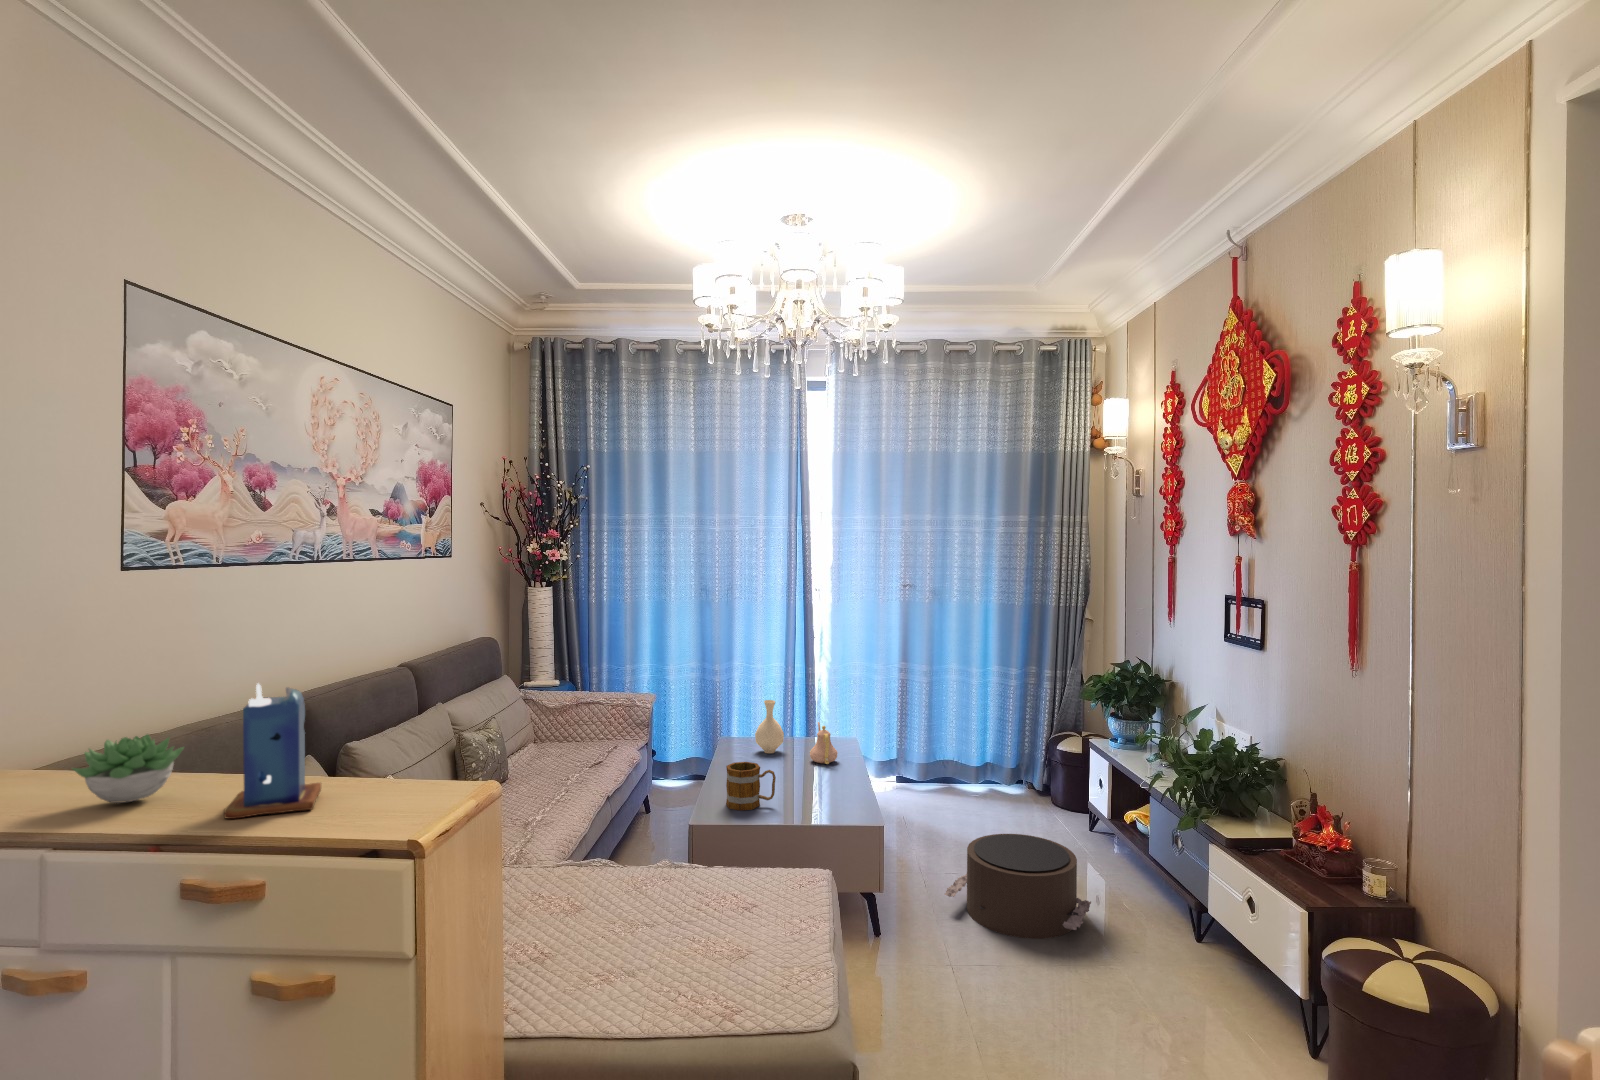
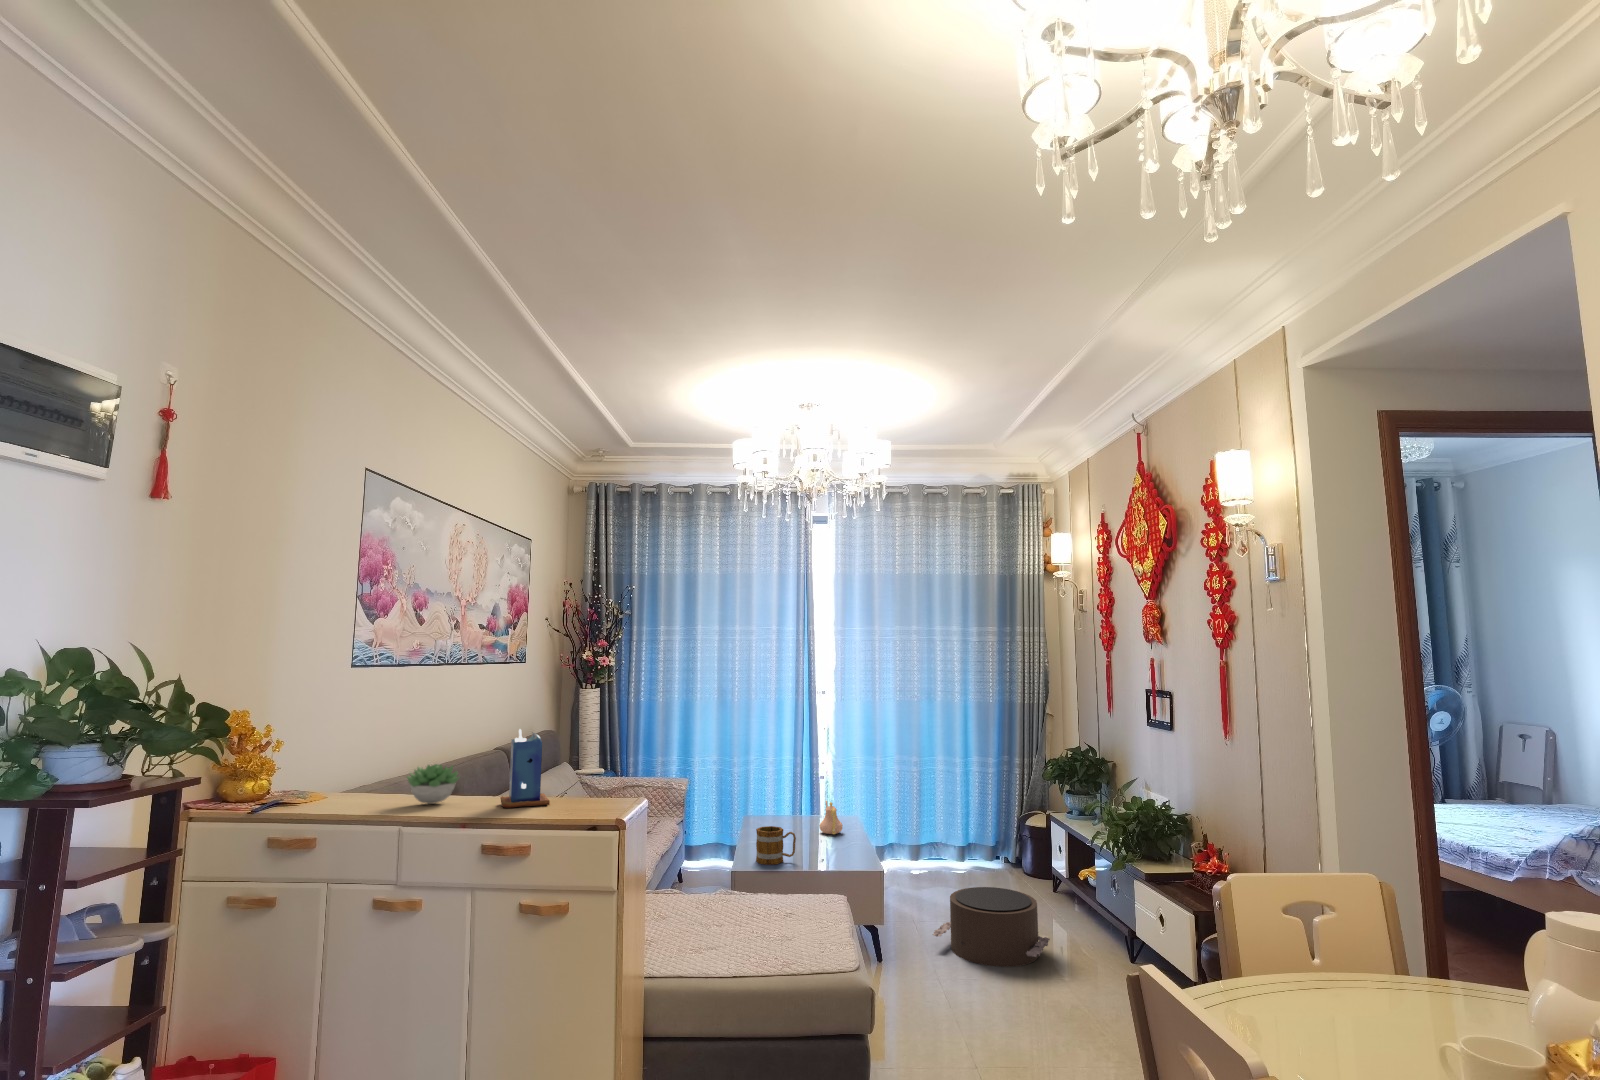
vase: present [755,700,784,753] -> none [773,782,797,828]

